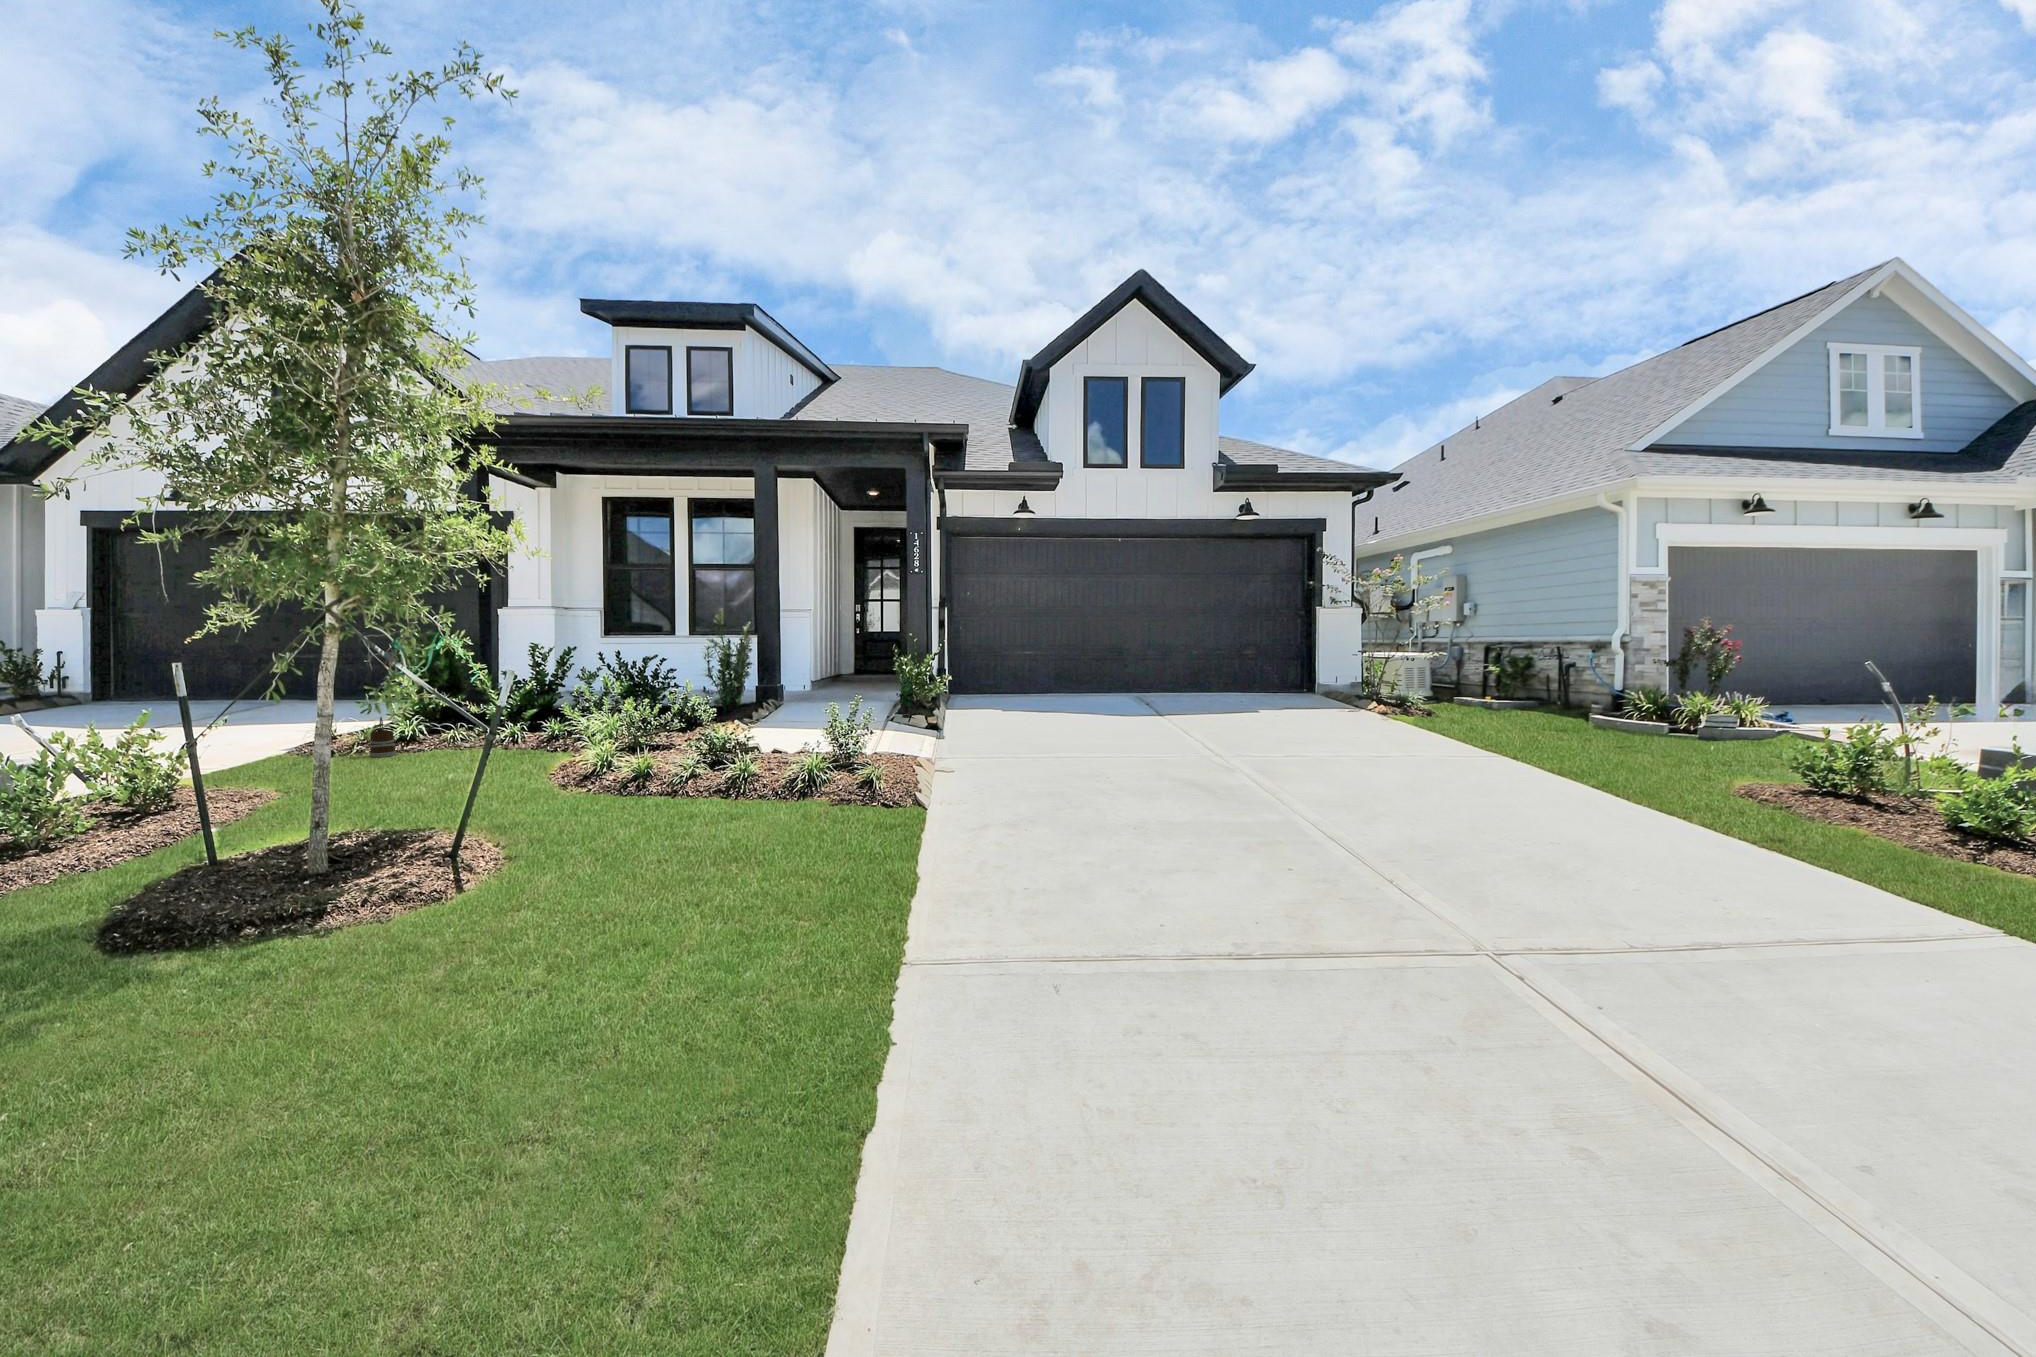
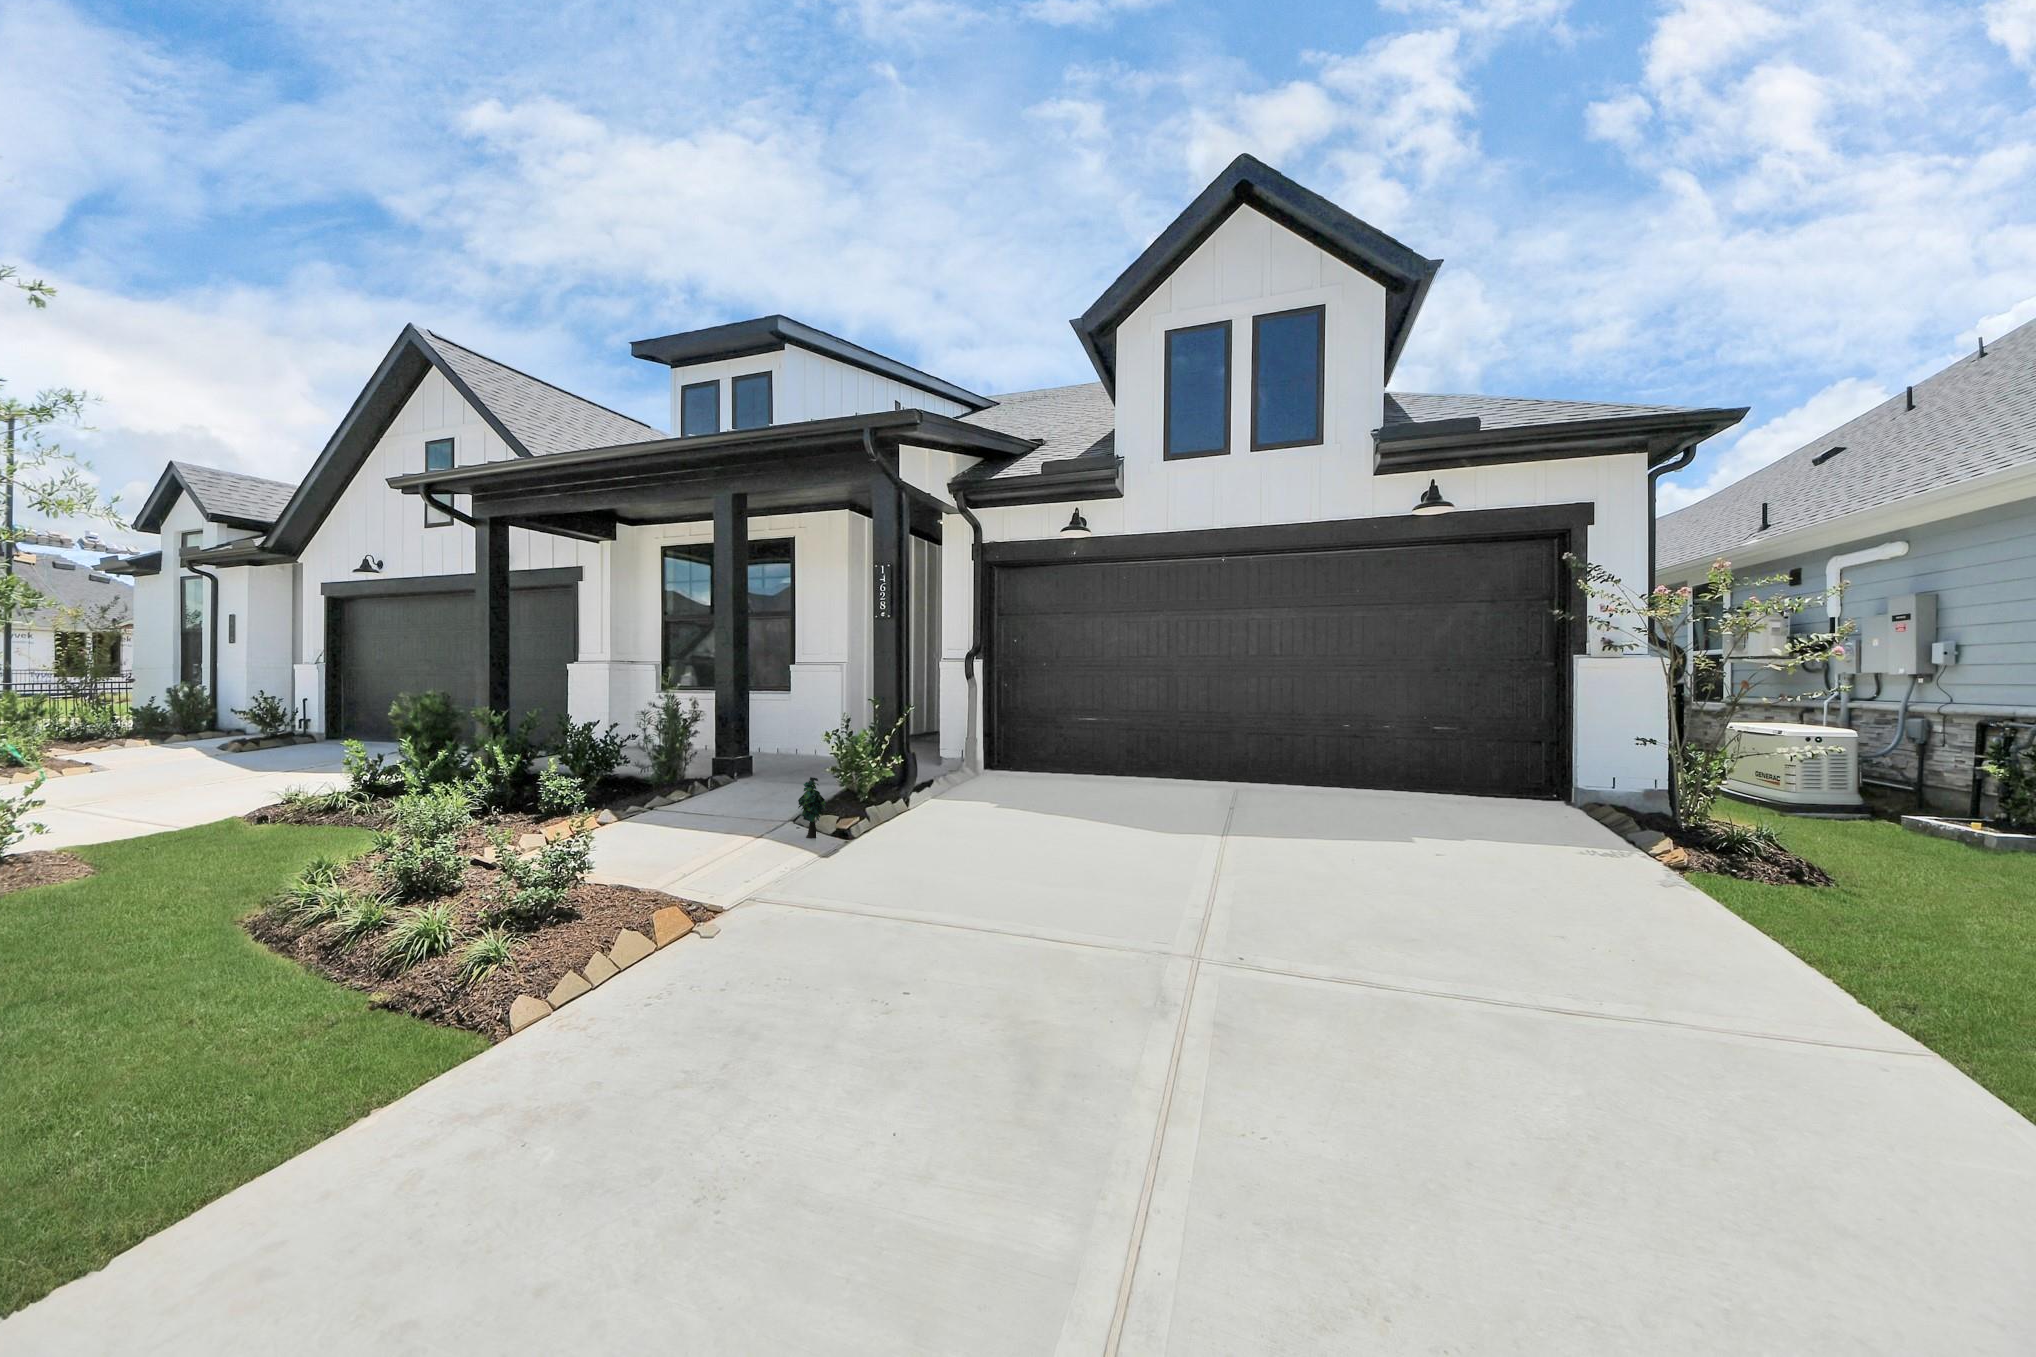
wooden bucket: present [370,717,396,757] -> none [47,831,87,884]

